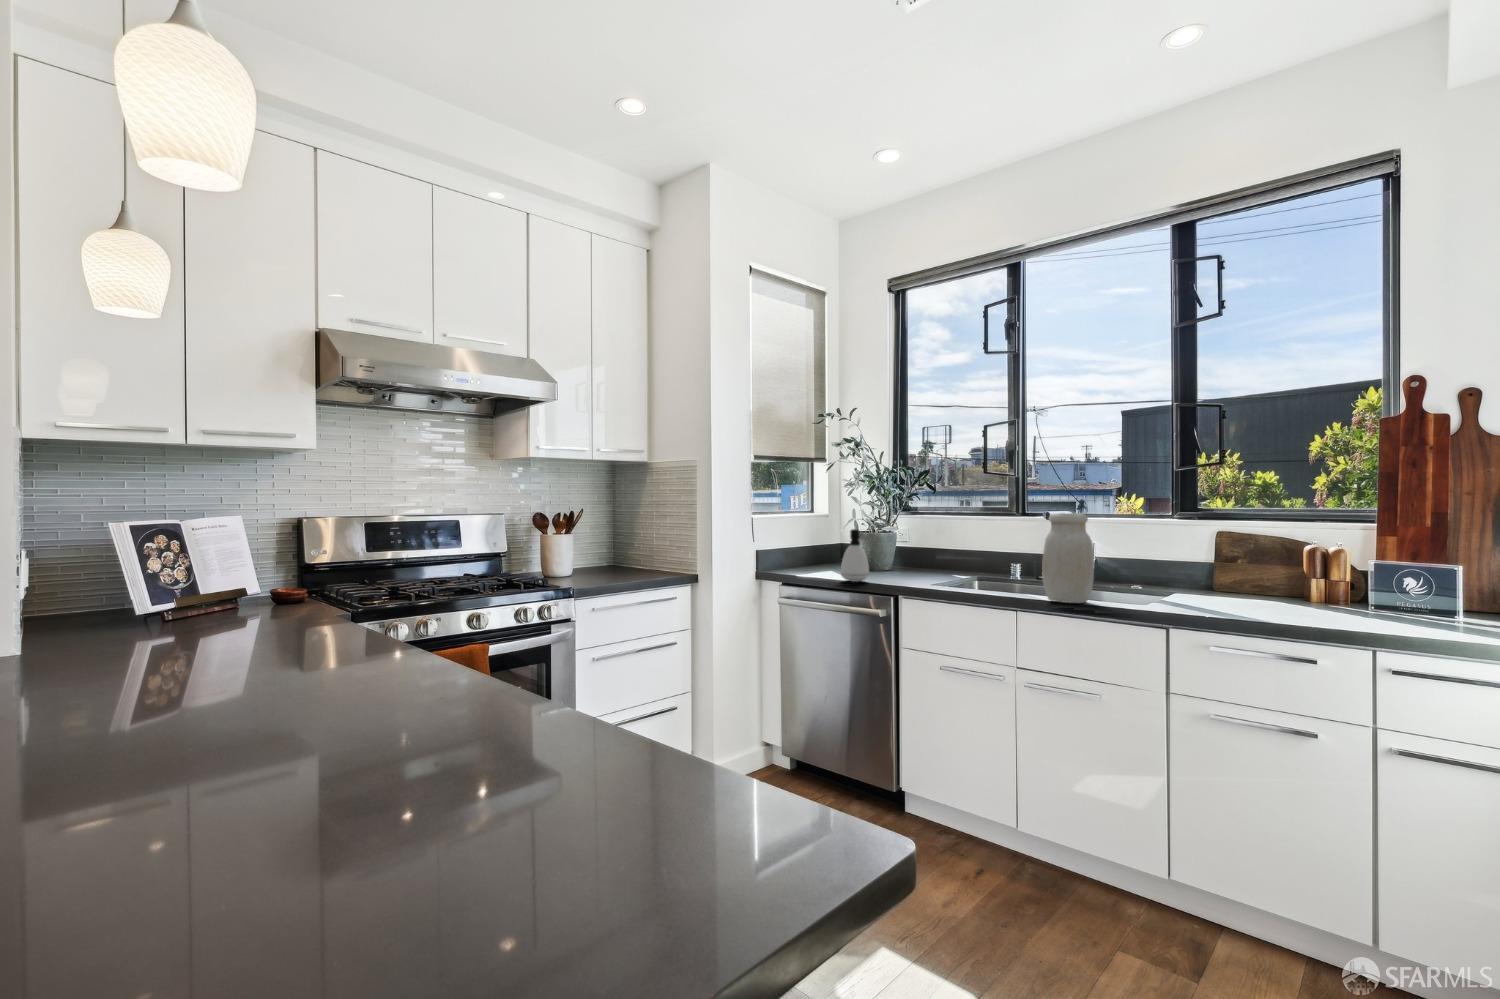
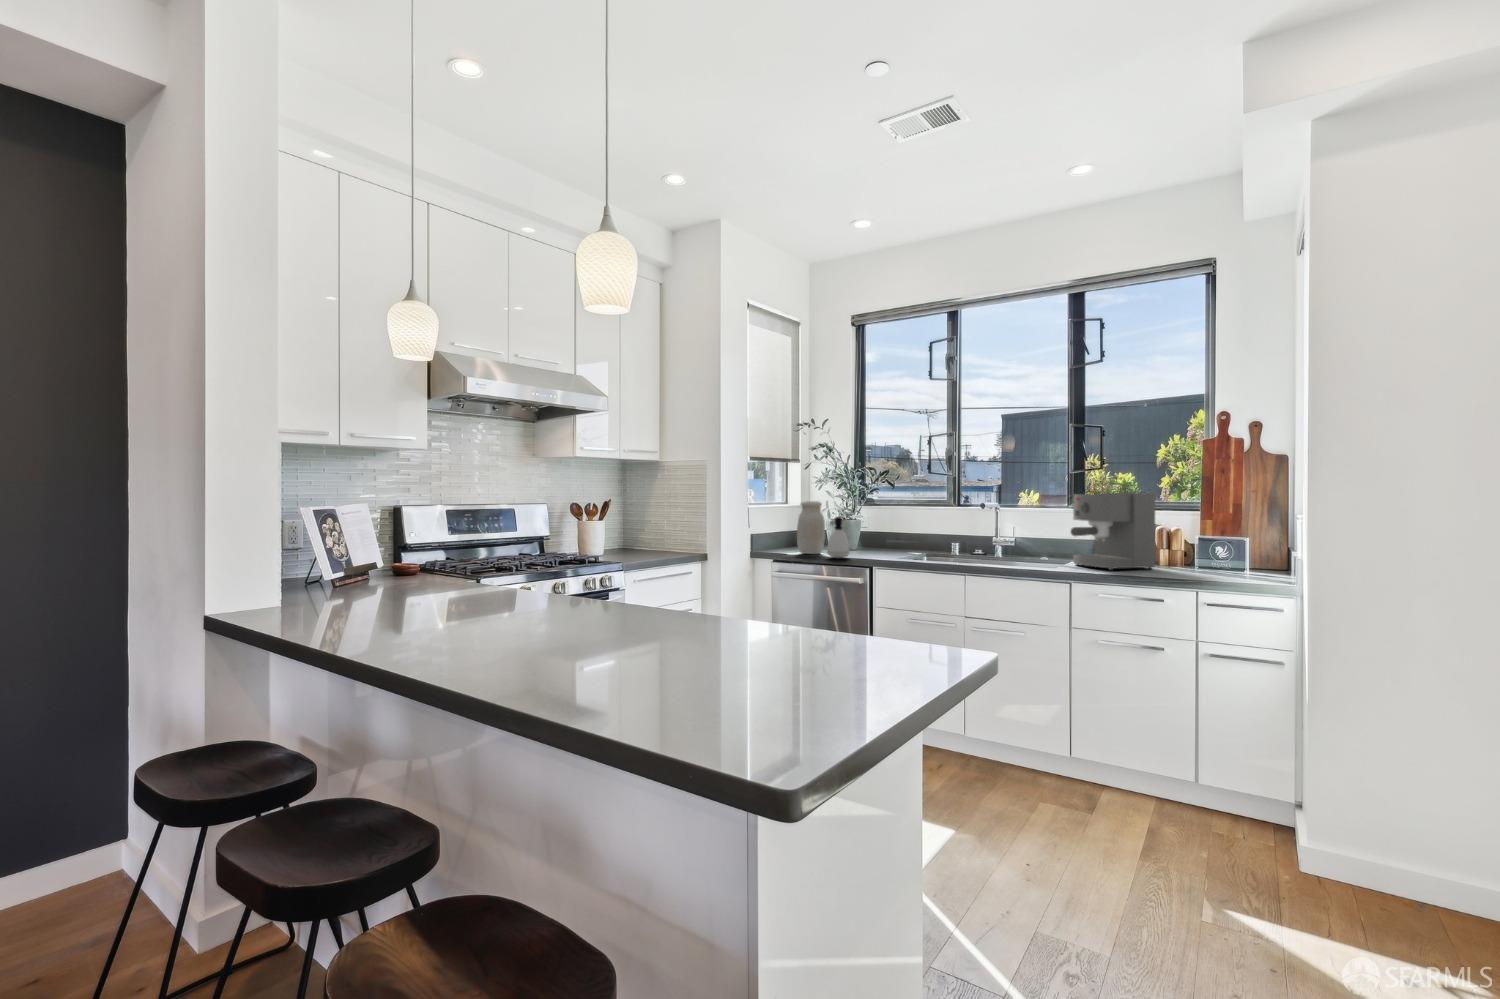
coffee maker: none [1168,497,1302,610] -> present [1071,493,1156,570]
jar: present [1042,513,1094,603] -> present [797,501,825,554]

